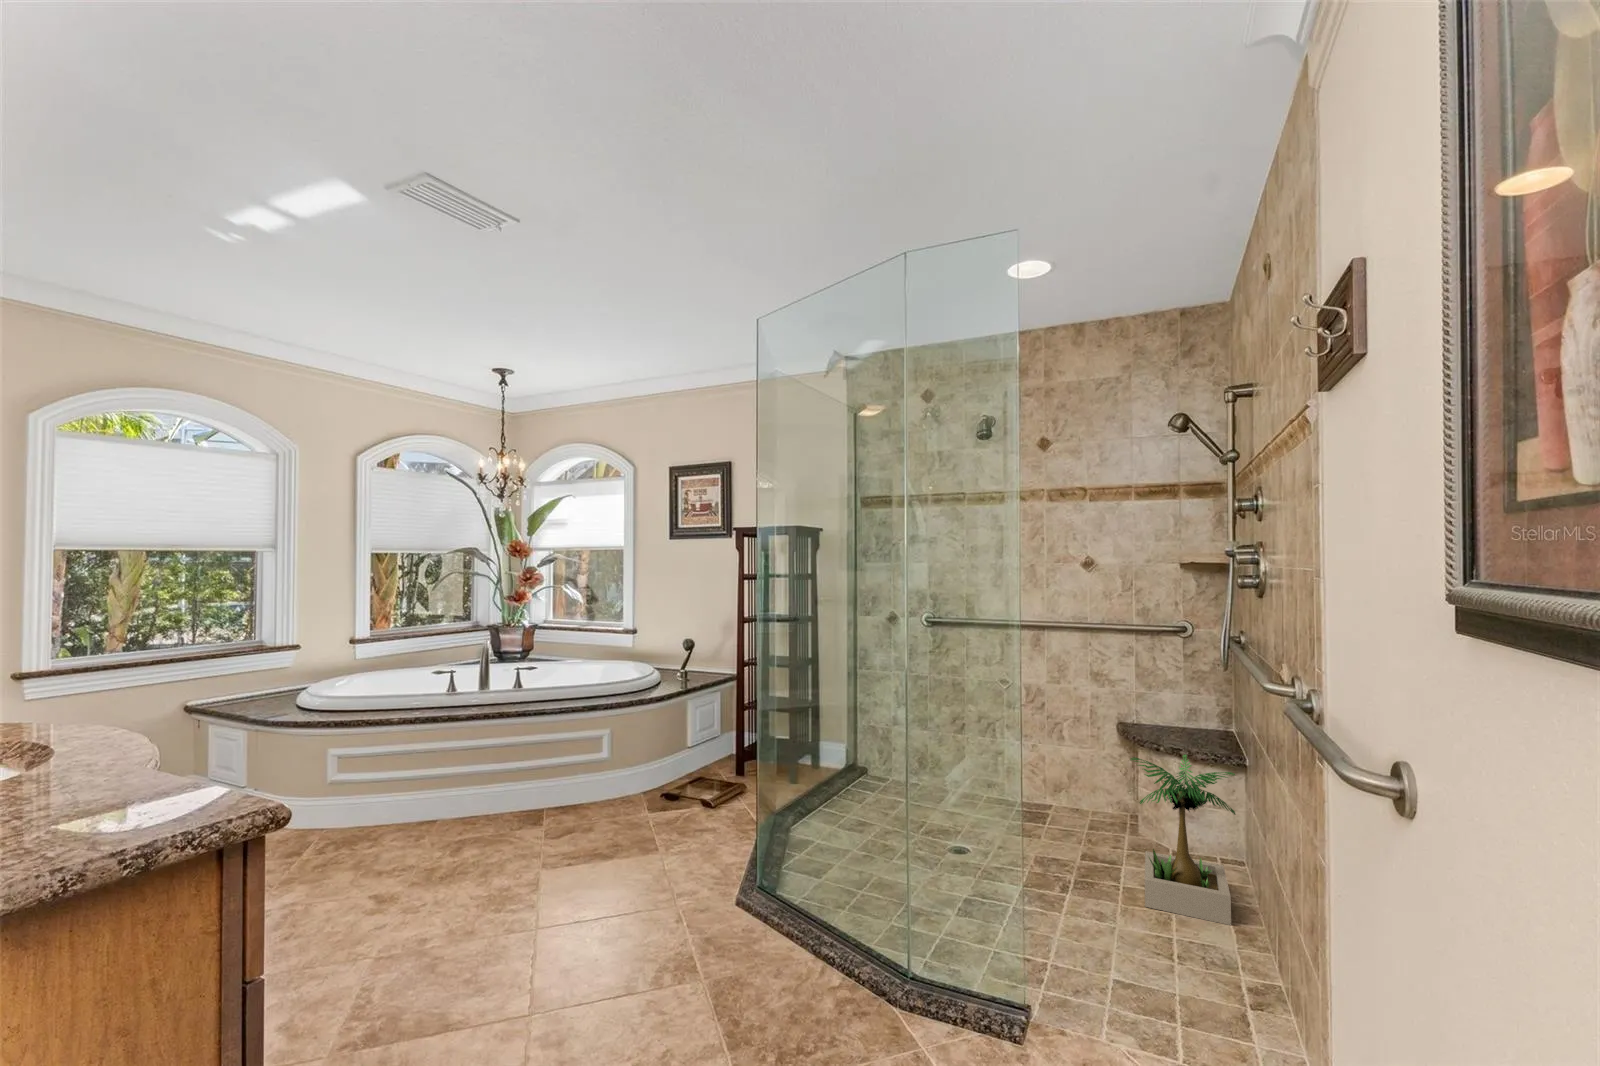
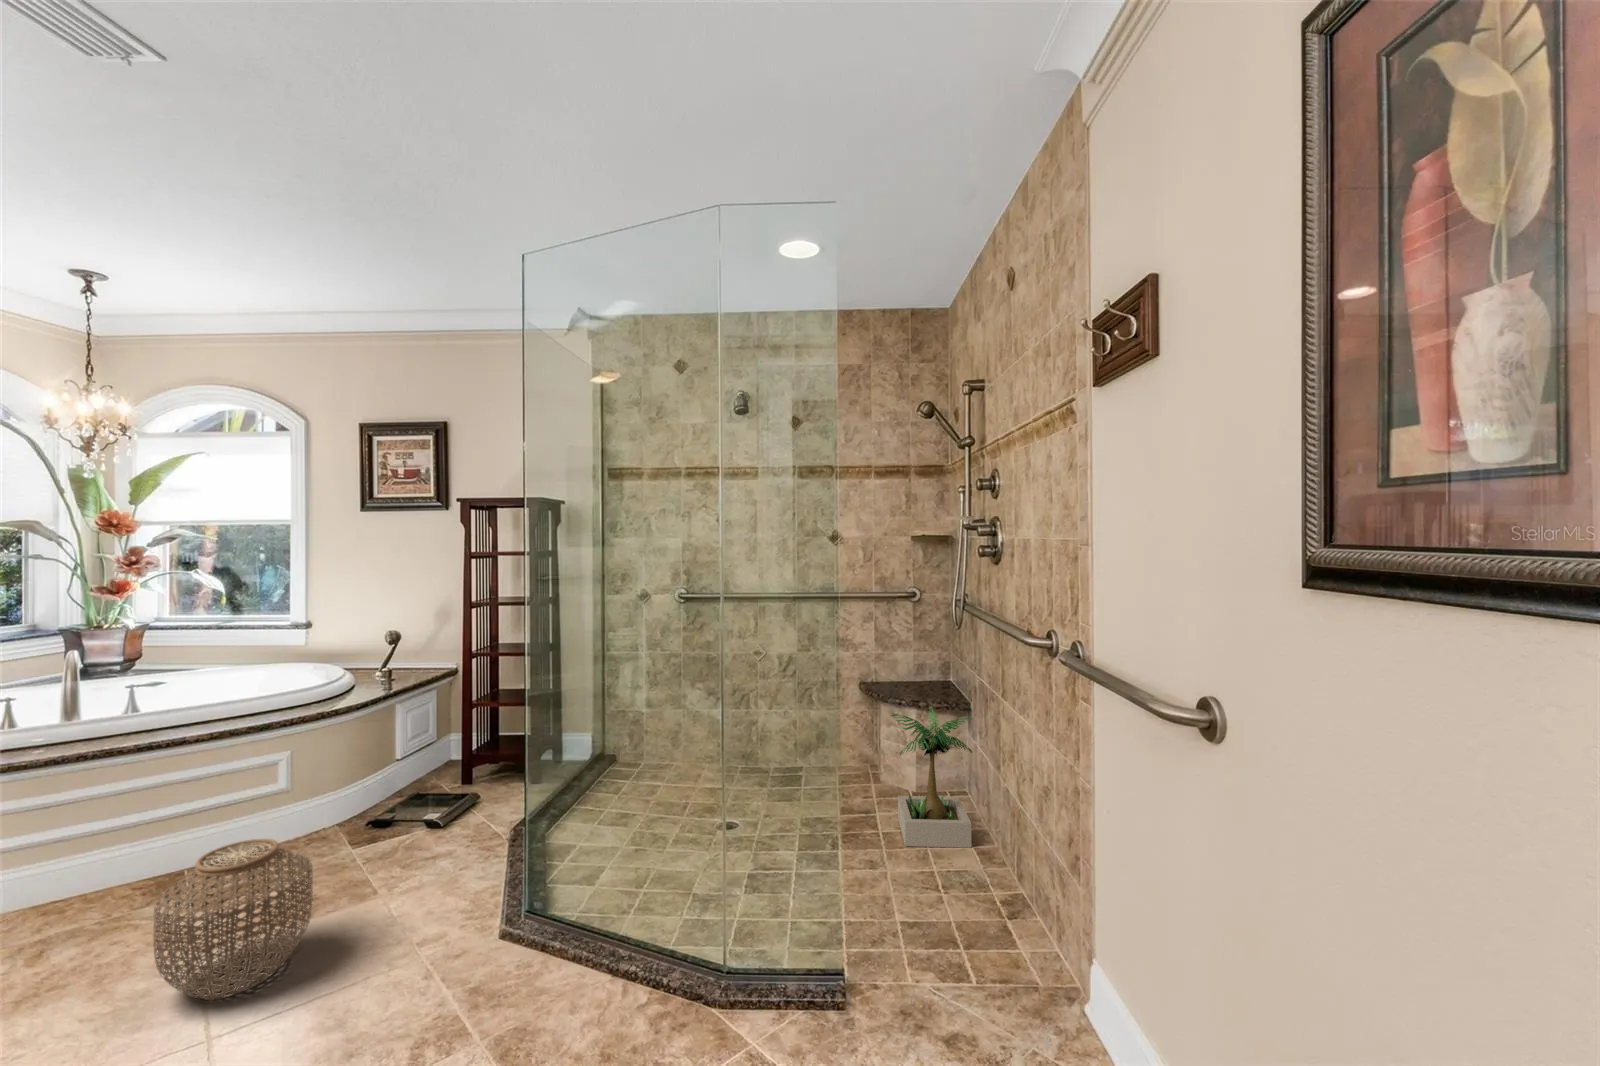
woven basket: none [516,787,610,899] -> present [154,839,313,1000]

